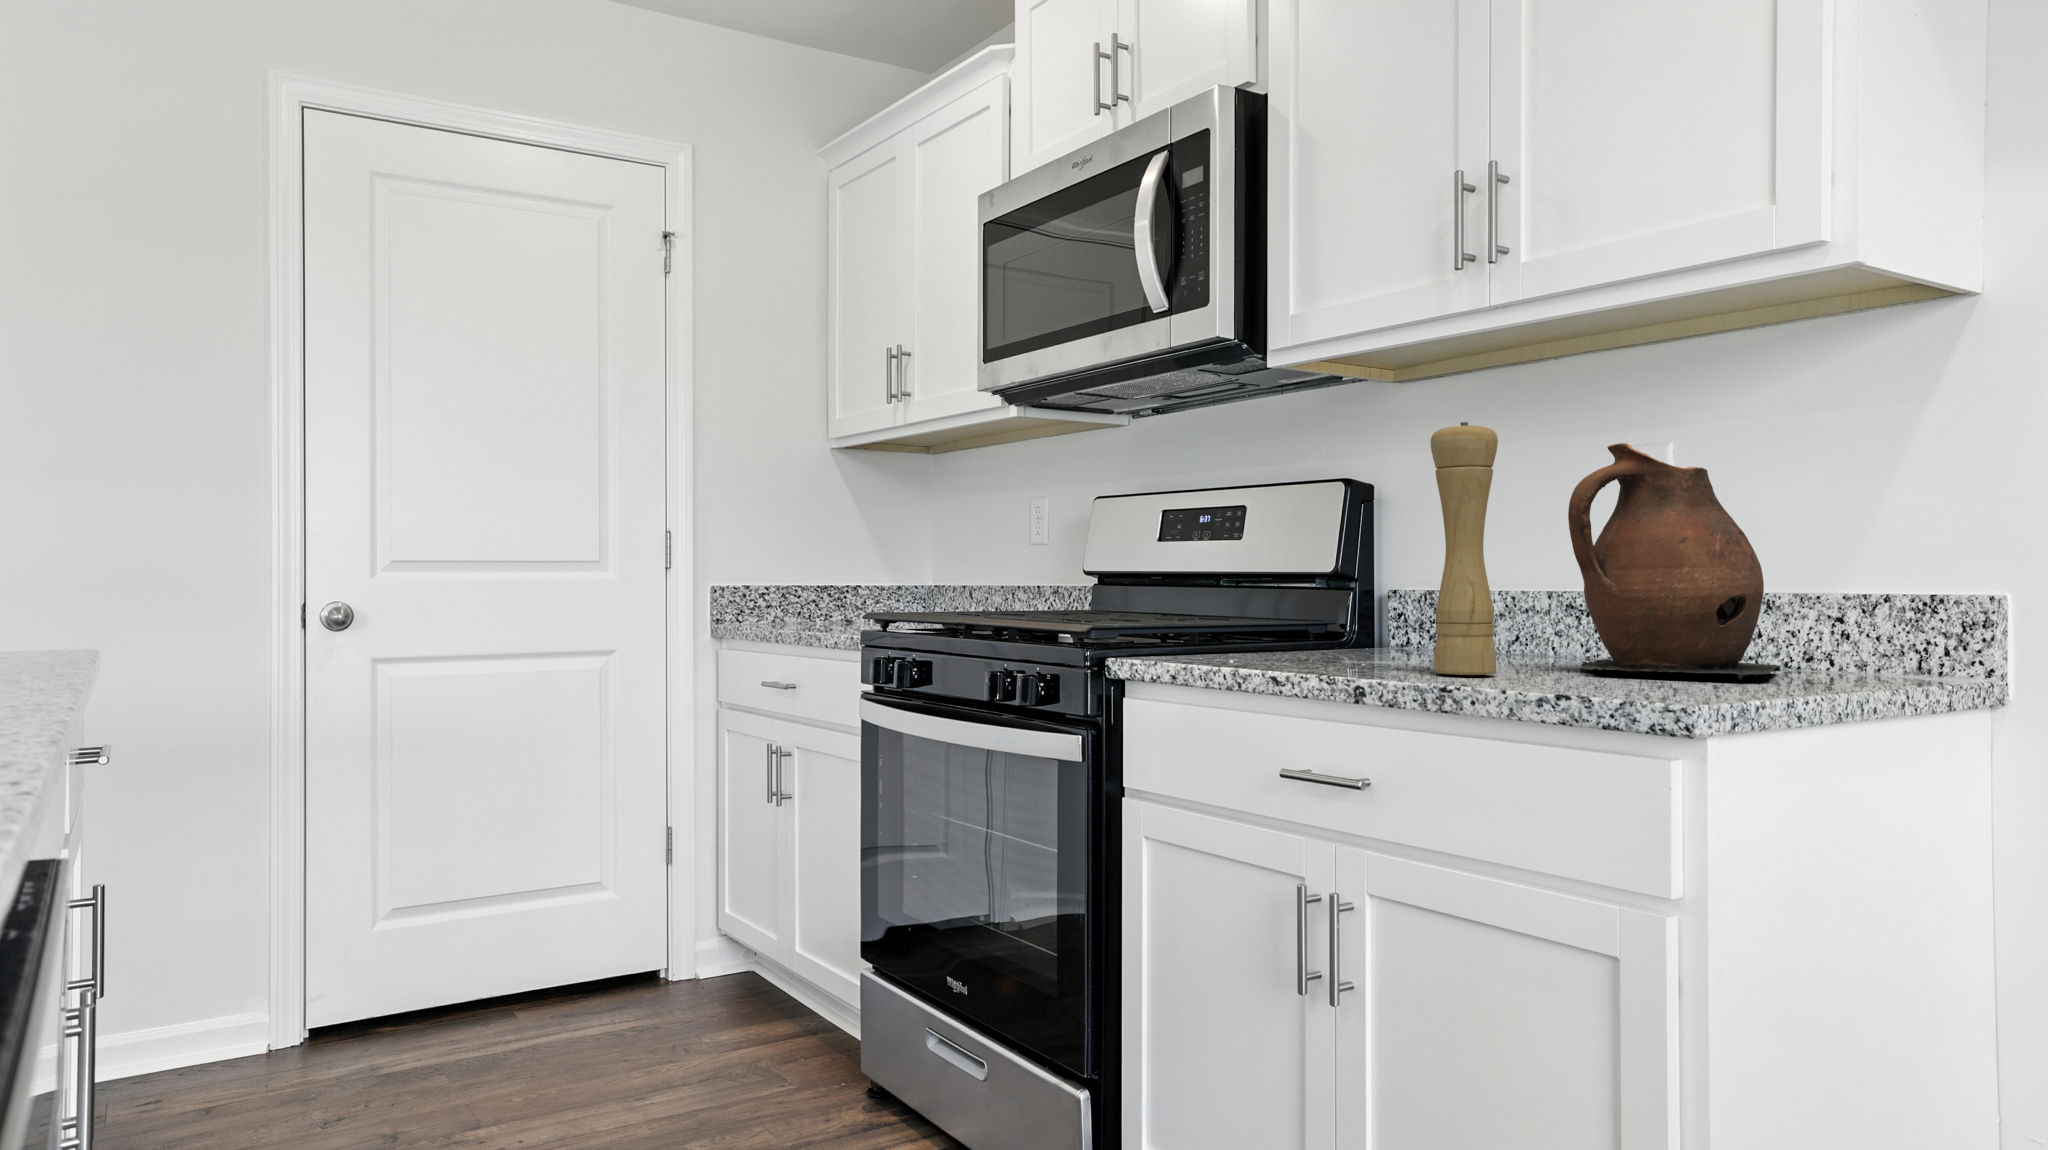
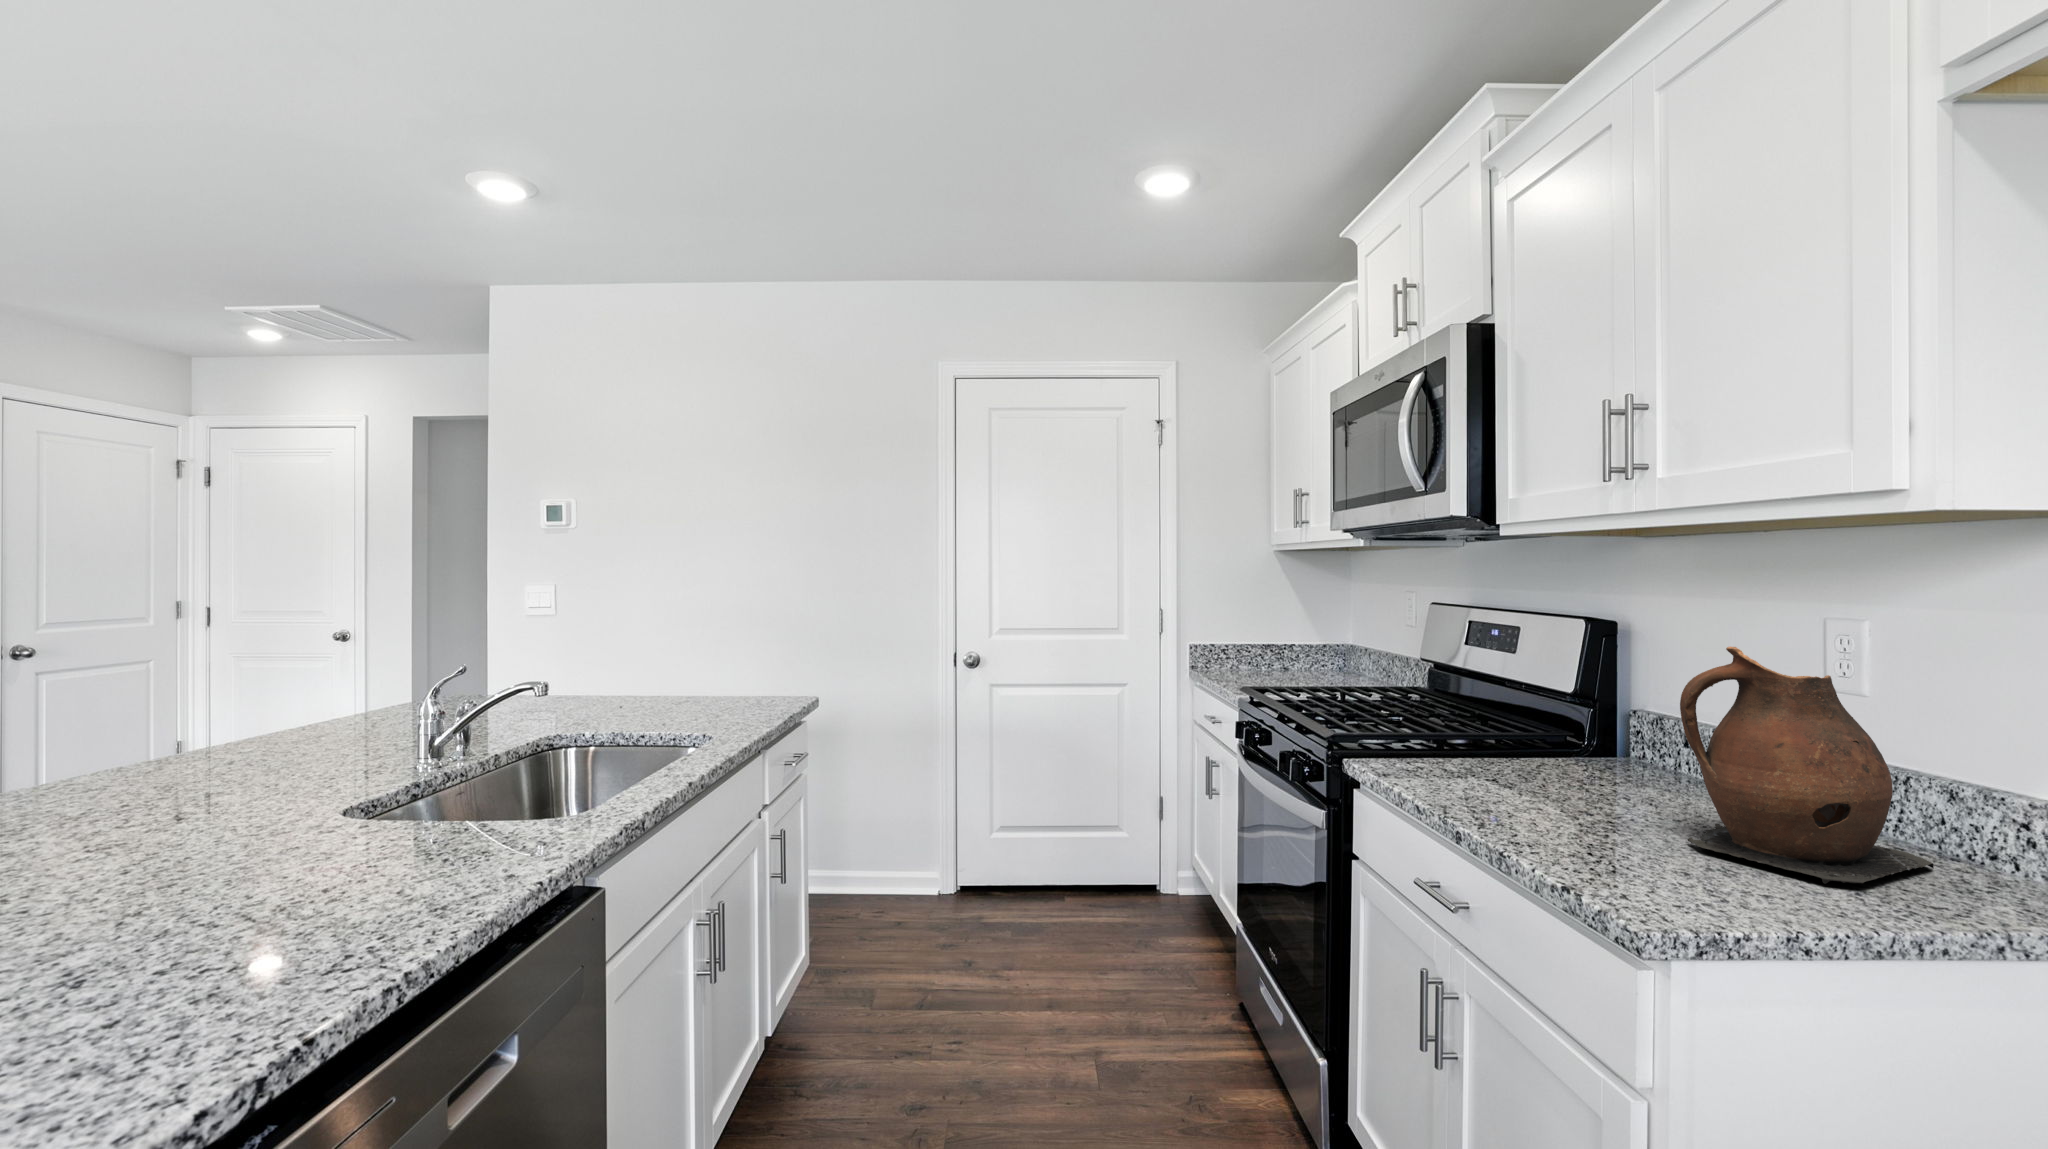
pepper mill: present [1431,422,1498,675] -> none [1534,628,1595,836]

